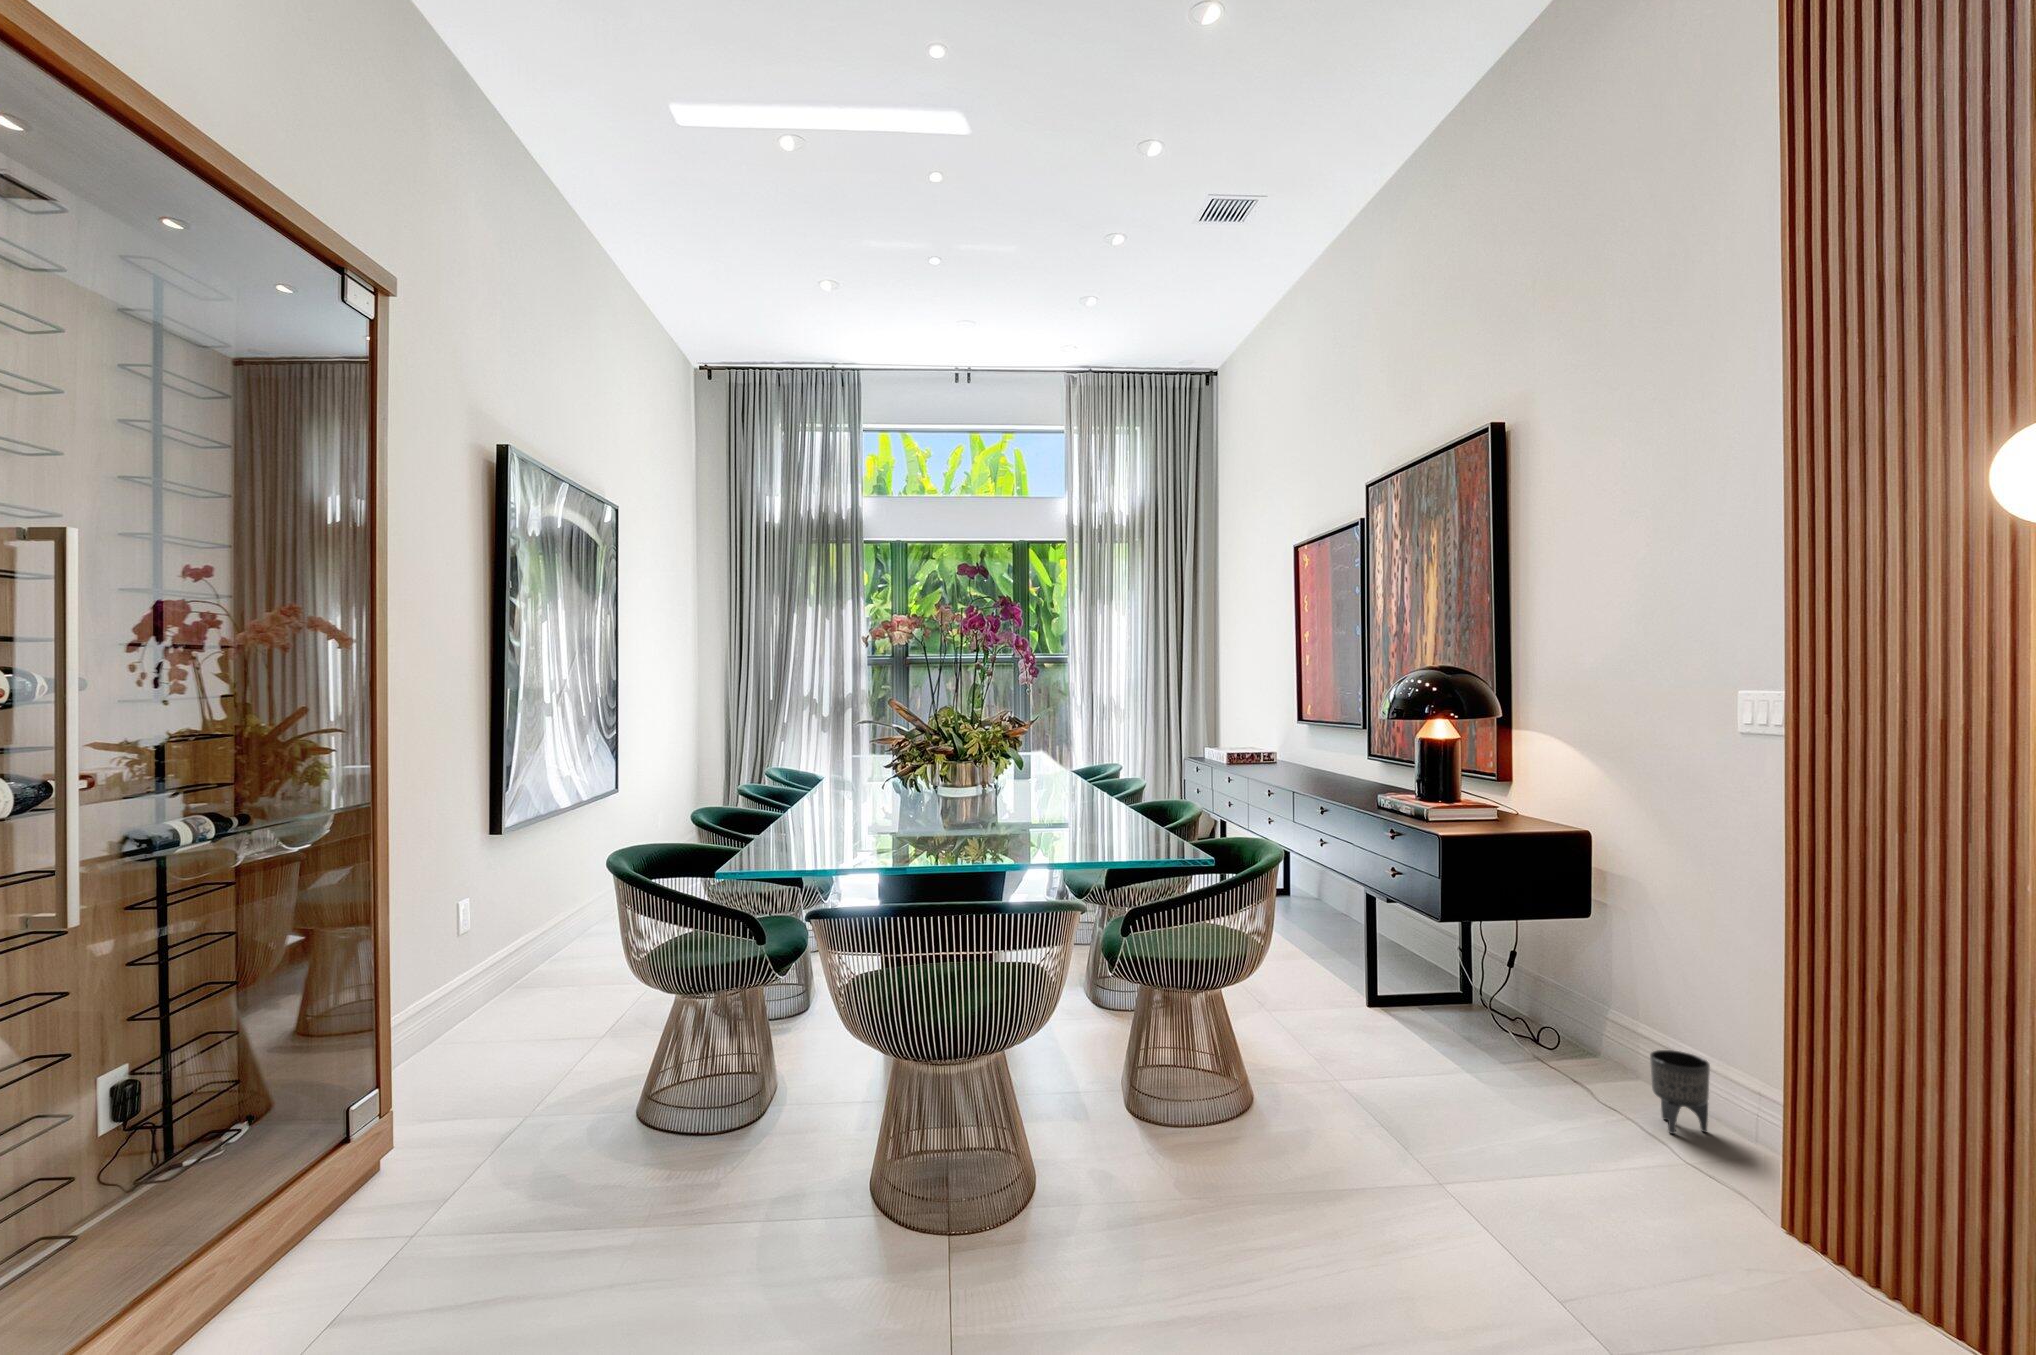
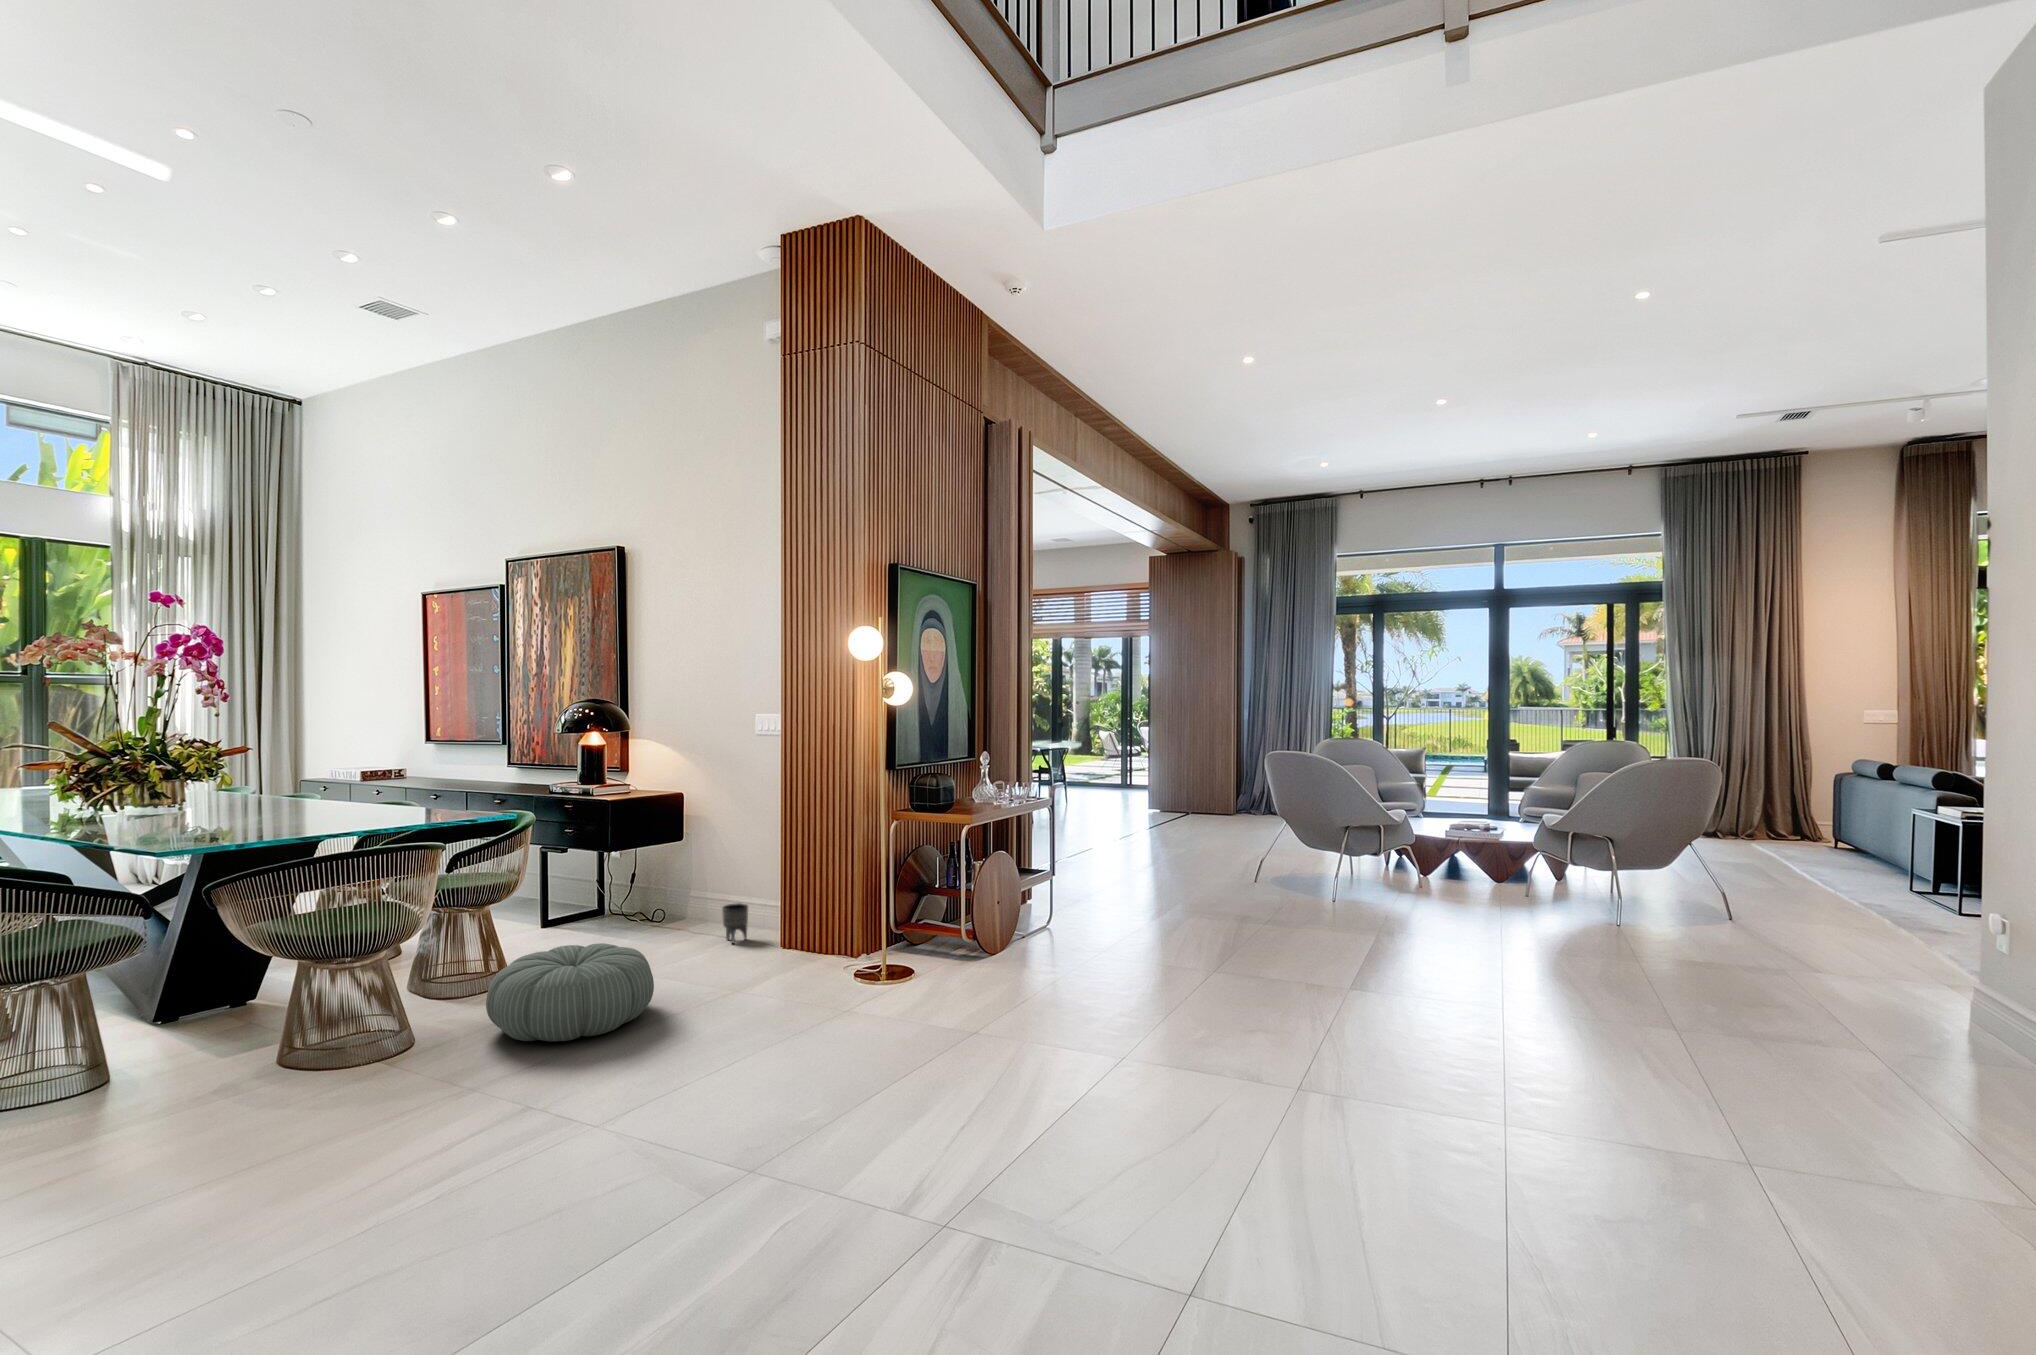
pouf: none [1156,1056,1435,1261] -> present [486,943,654,1042]

